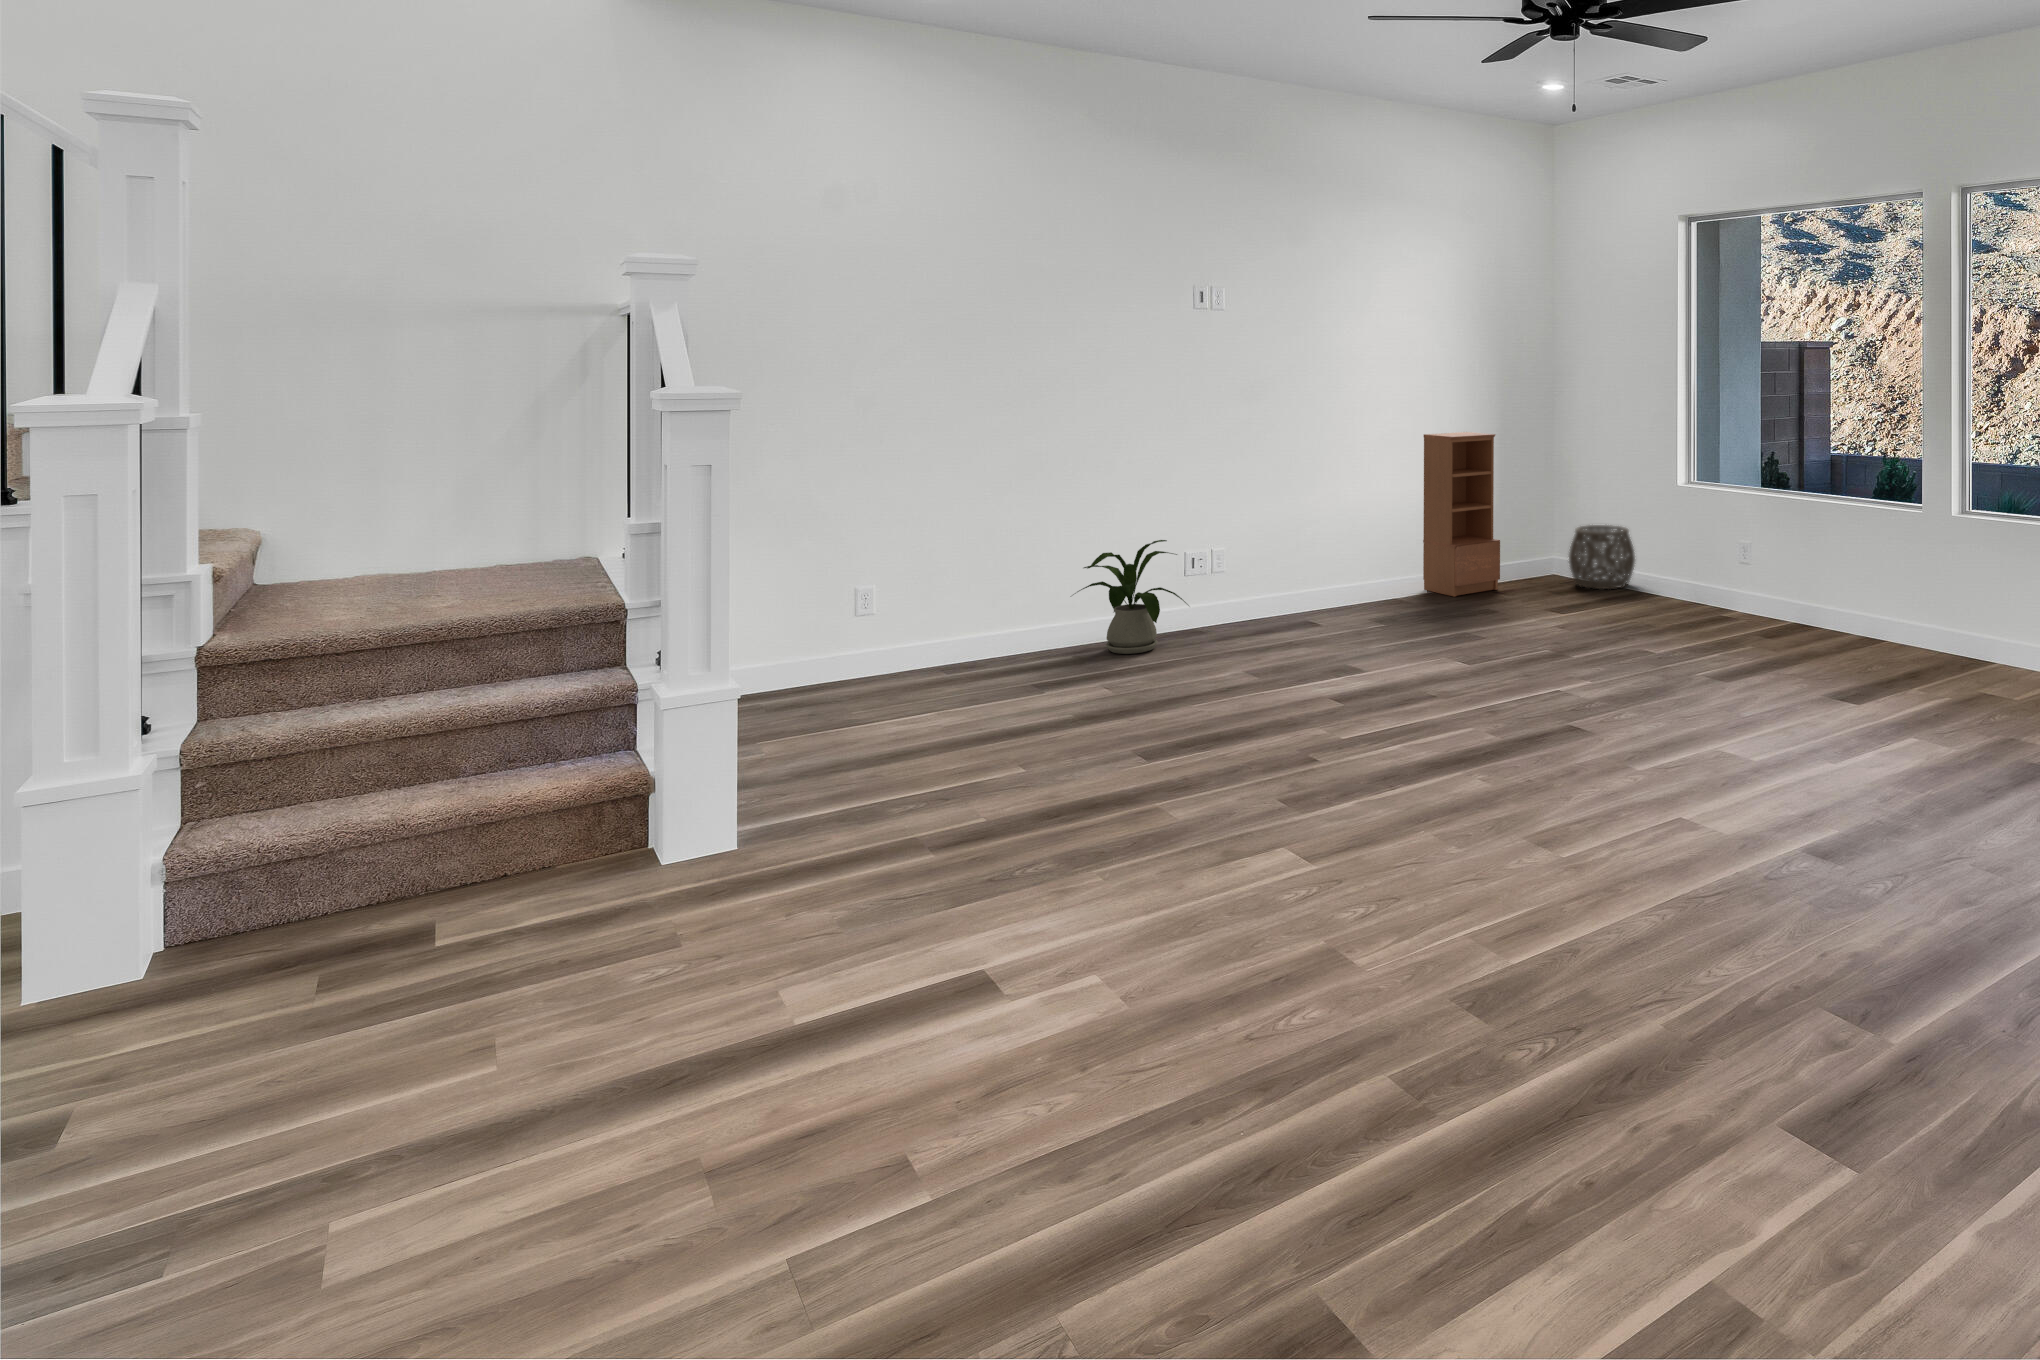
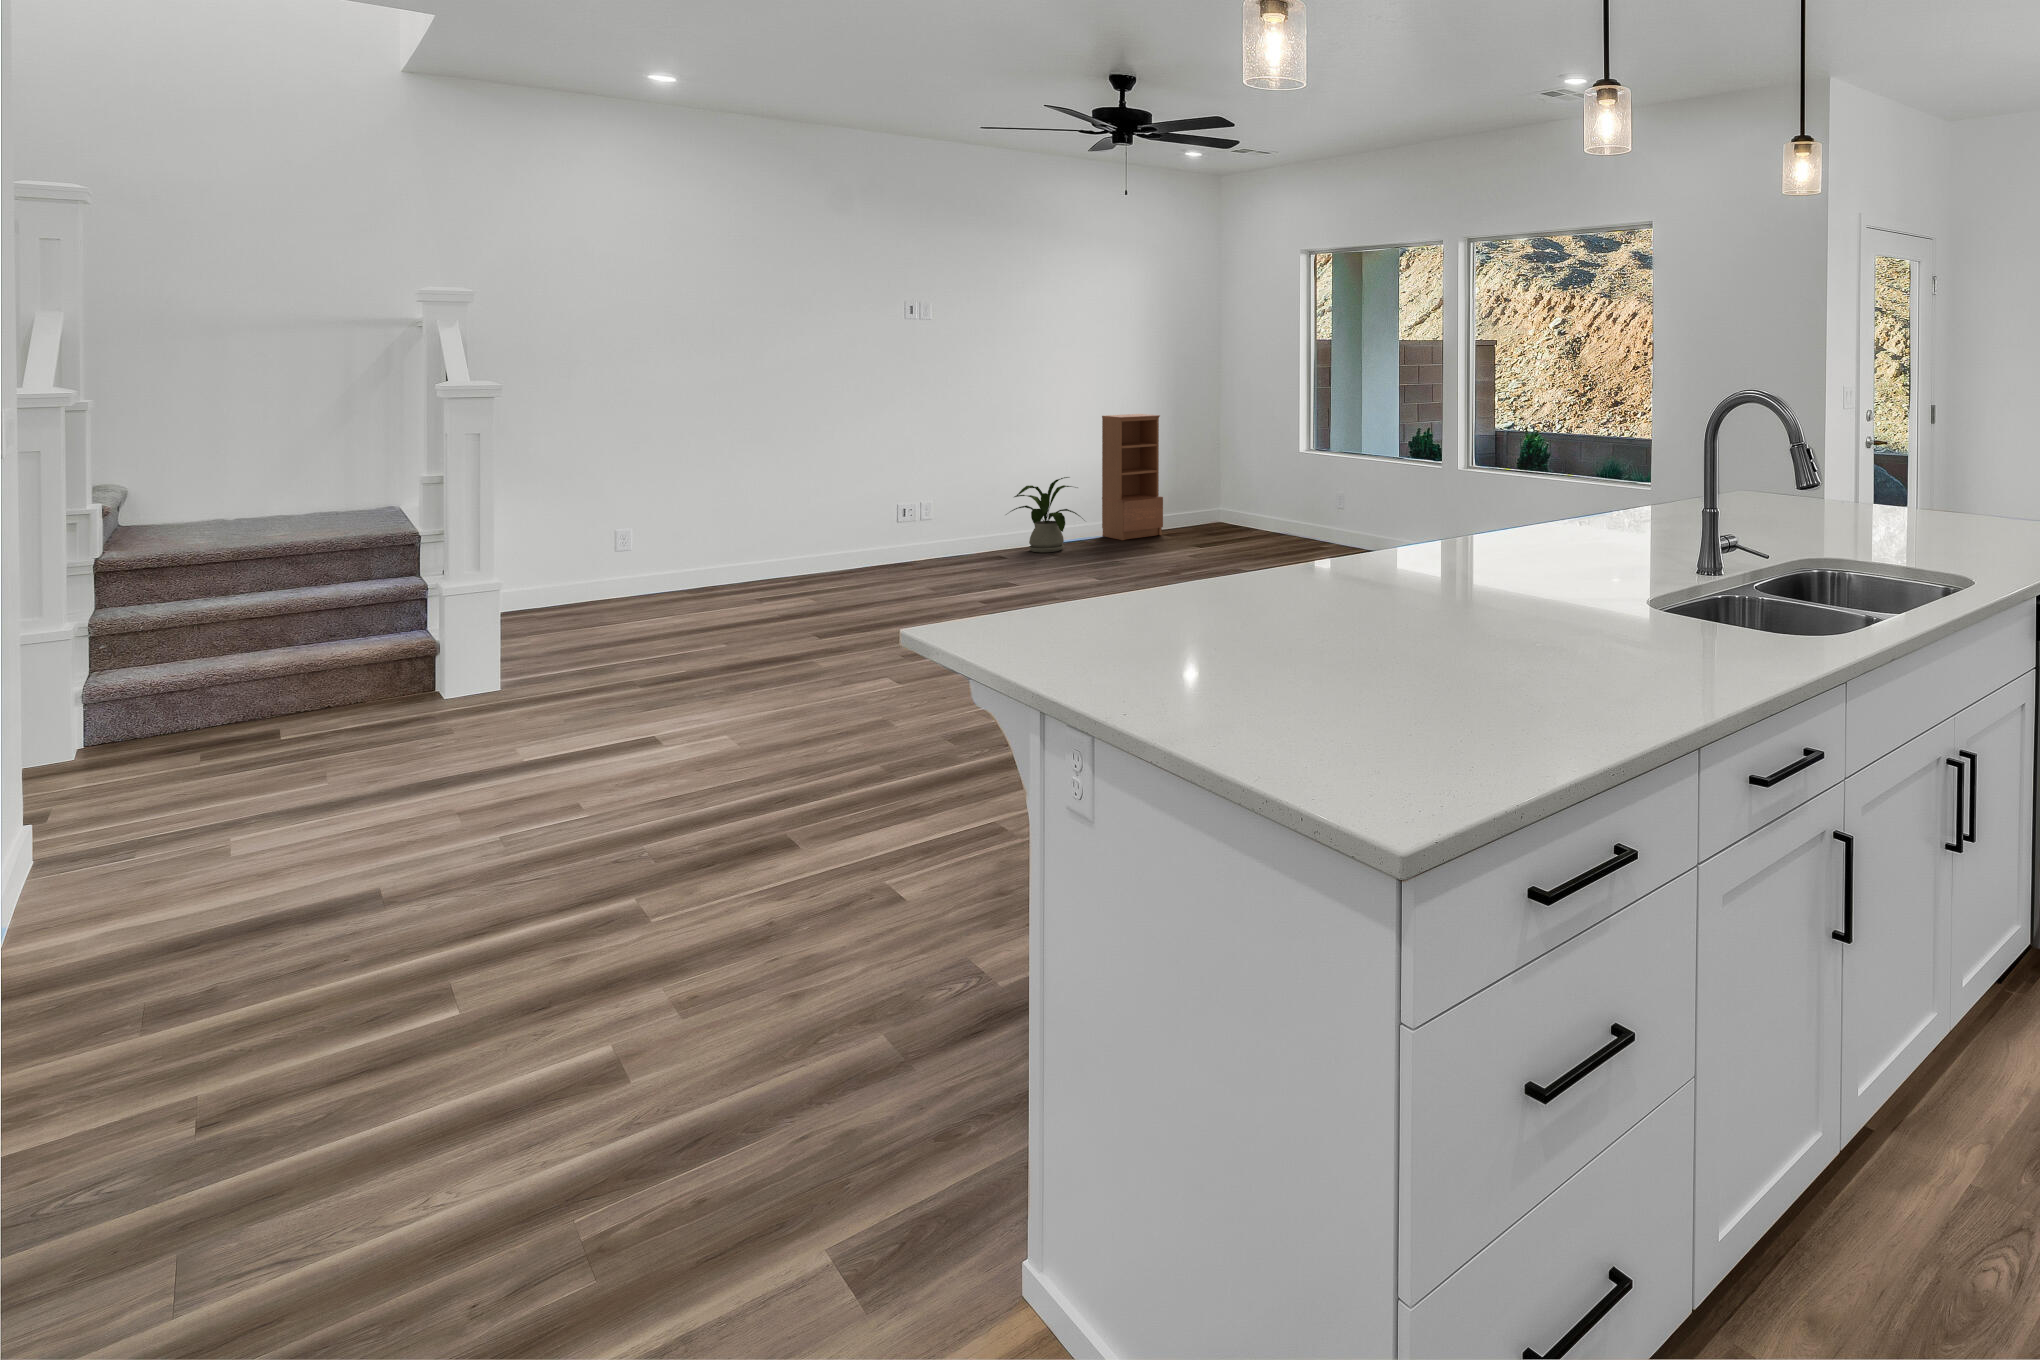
woven basket: present [1569,525,1635,589] -> none [1220,485,1273,534]
house plant: present [1073,540,1189,654] -> present [1010,477,1083,552]

